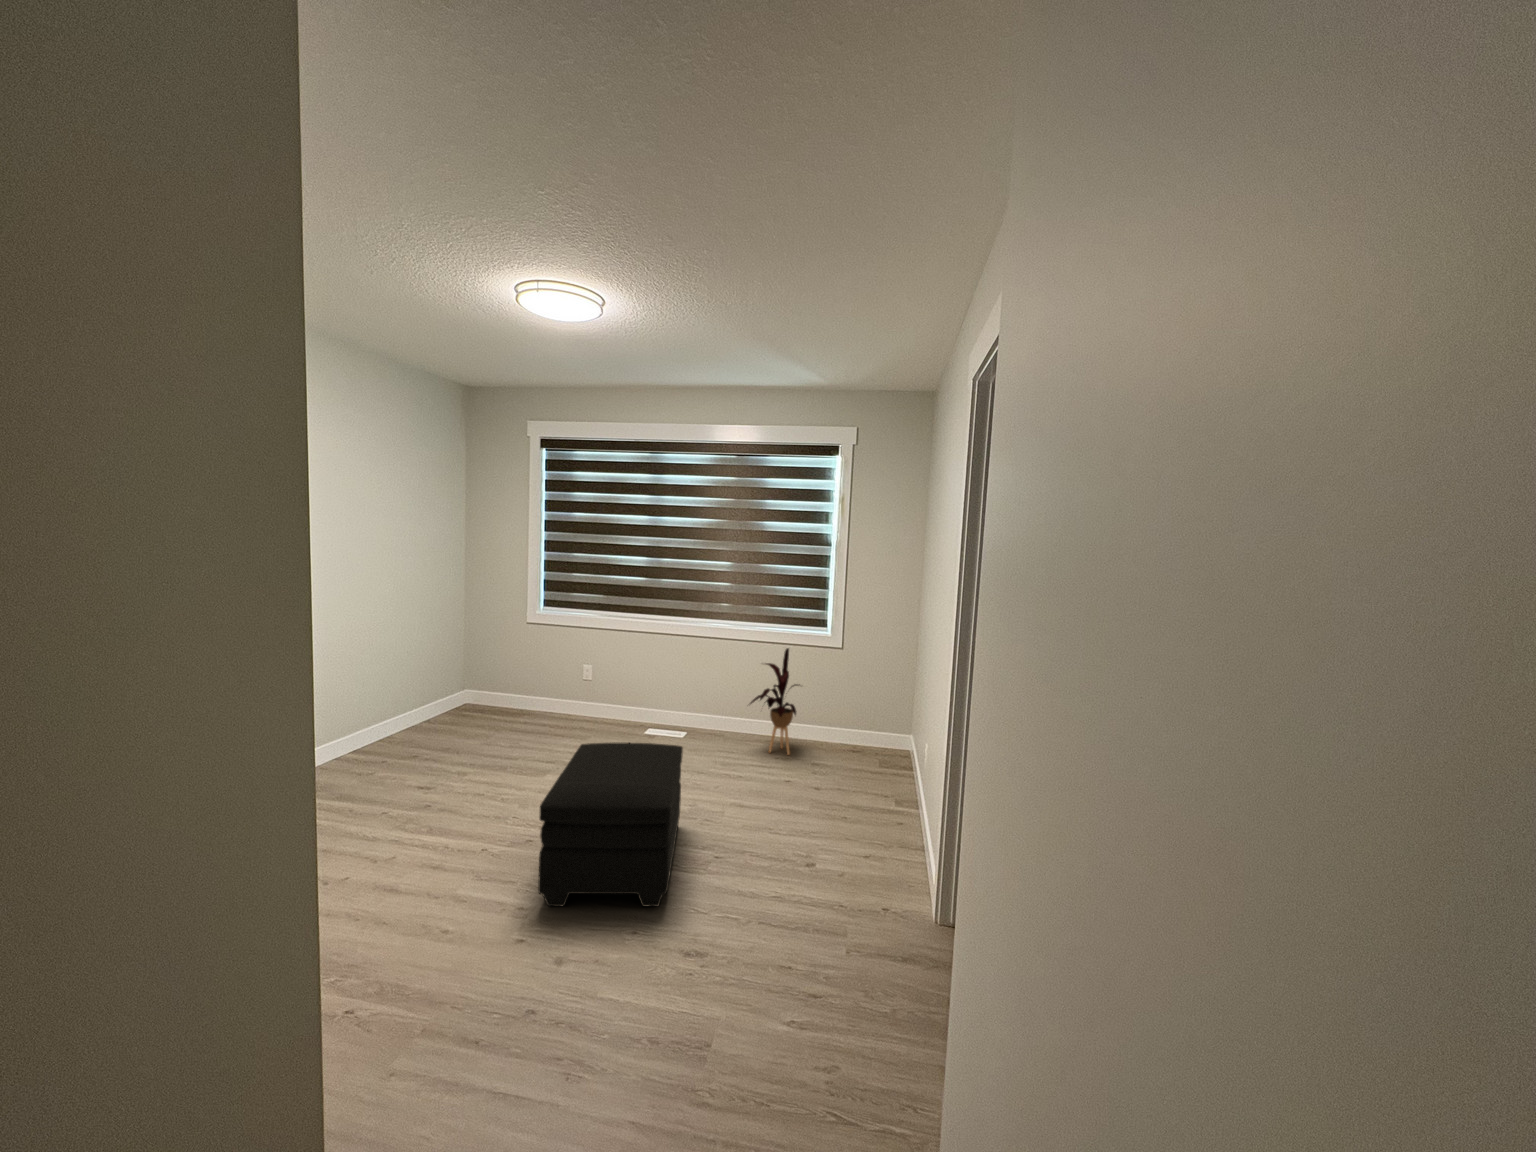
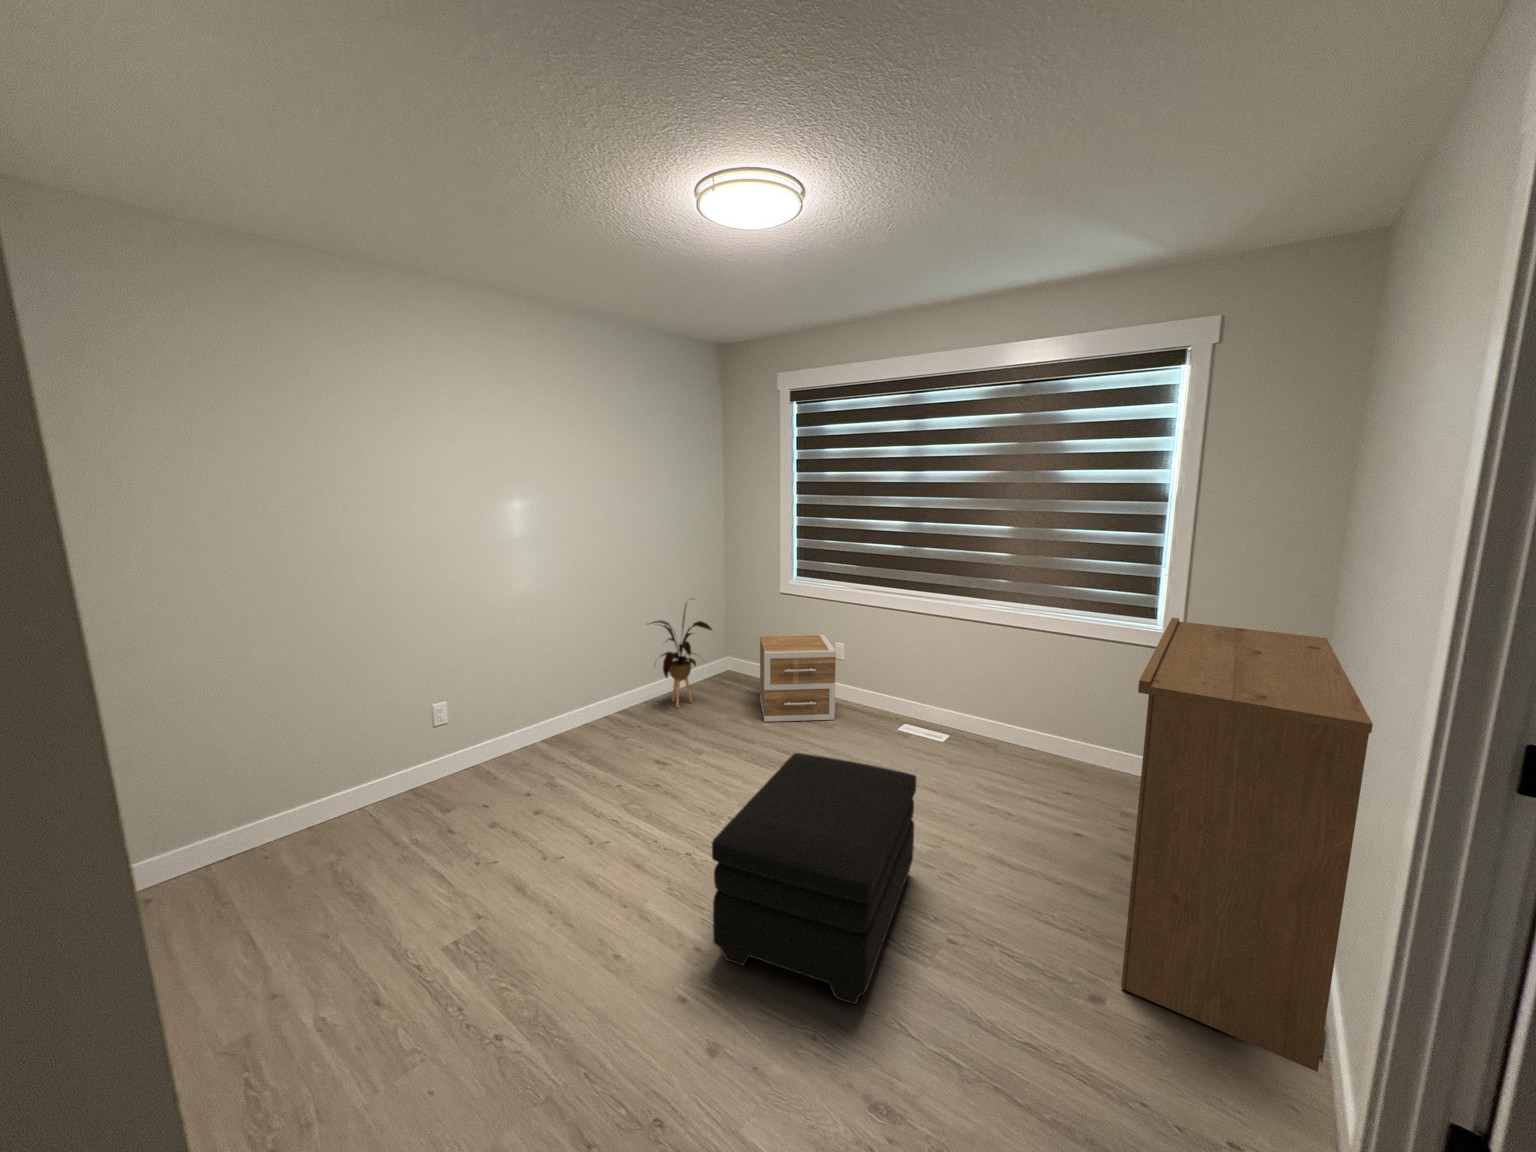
bookshelf: none [823,623,935,870] -> present [1121,618,1373,1072]
house plant: present [750,648,800,755] -> present [651,605,712,708]
nightstand: none [508,659,588,741] -> present [760,635,836,722]

